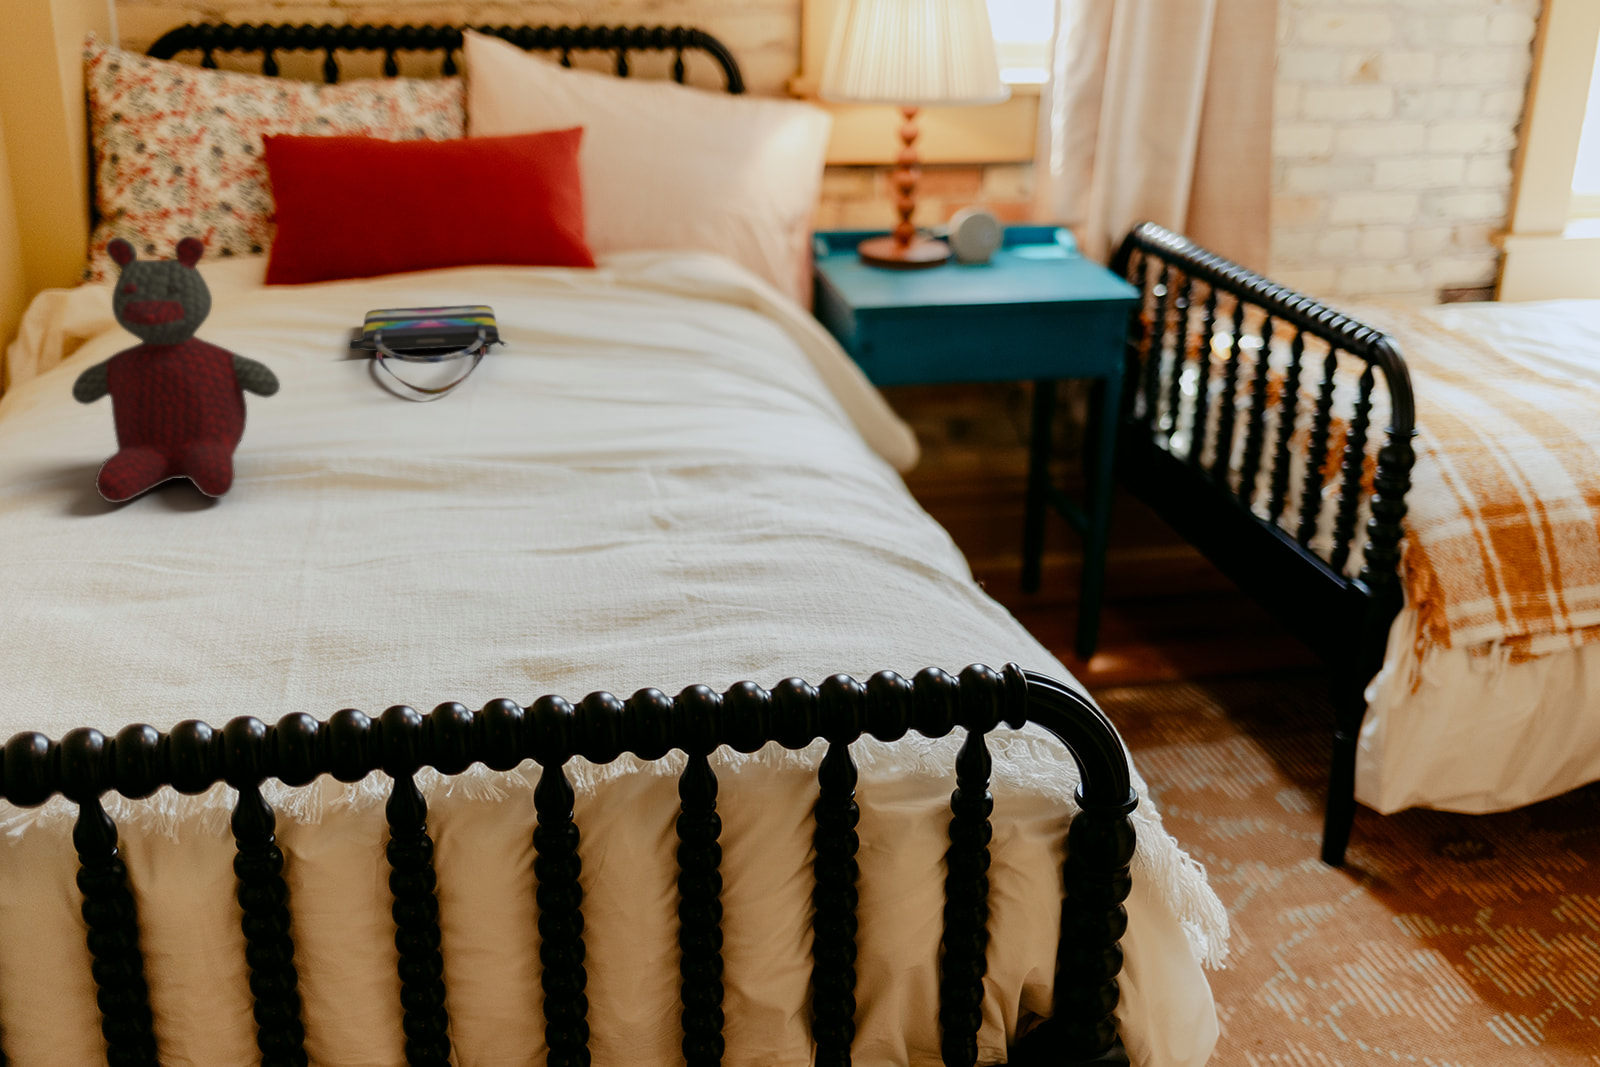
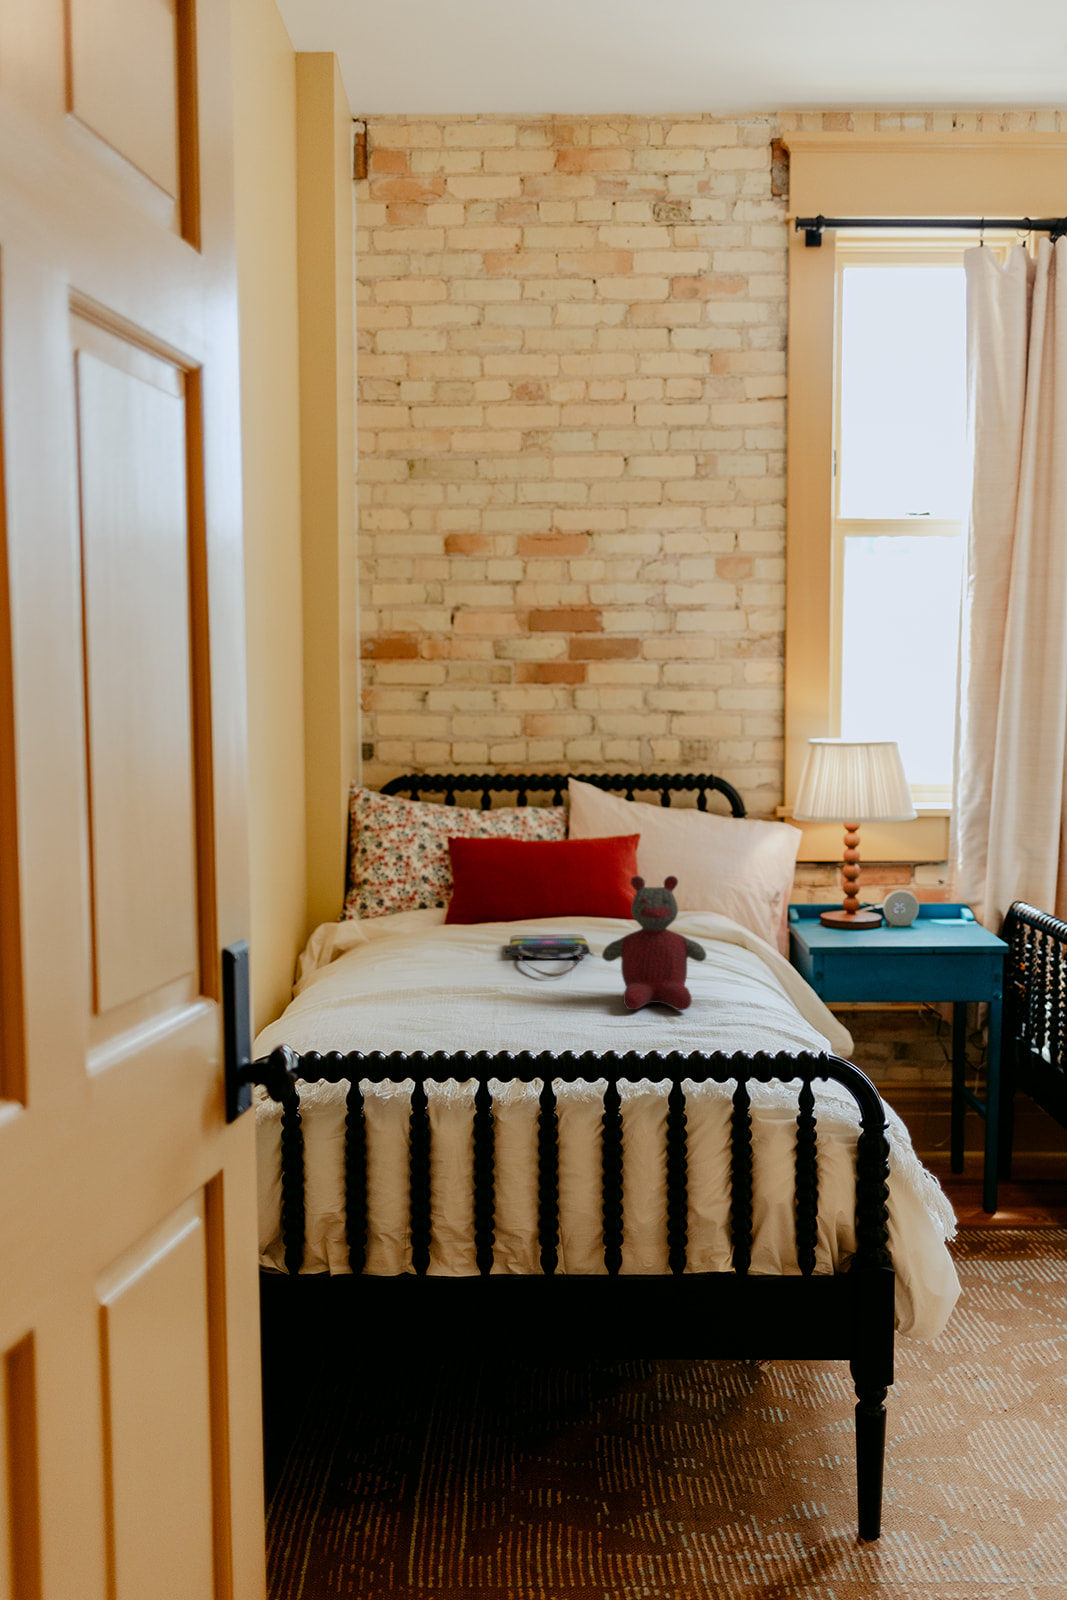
stuffed bear: present [72,236,280,503] -> present [602,876,707,1010]

